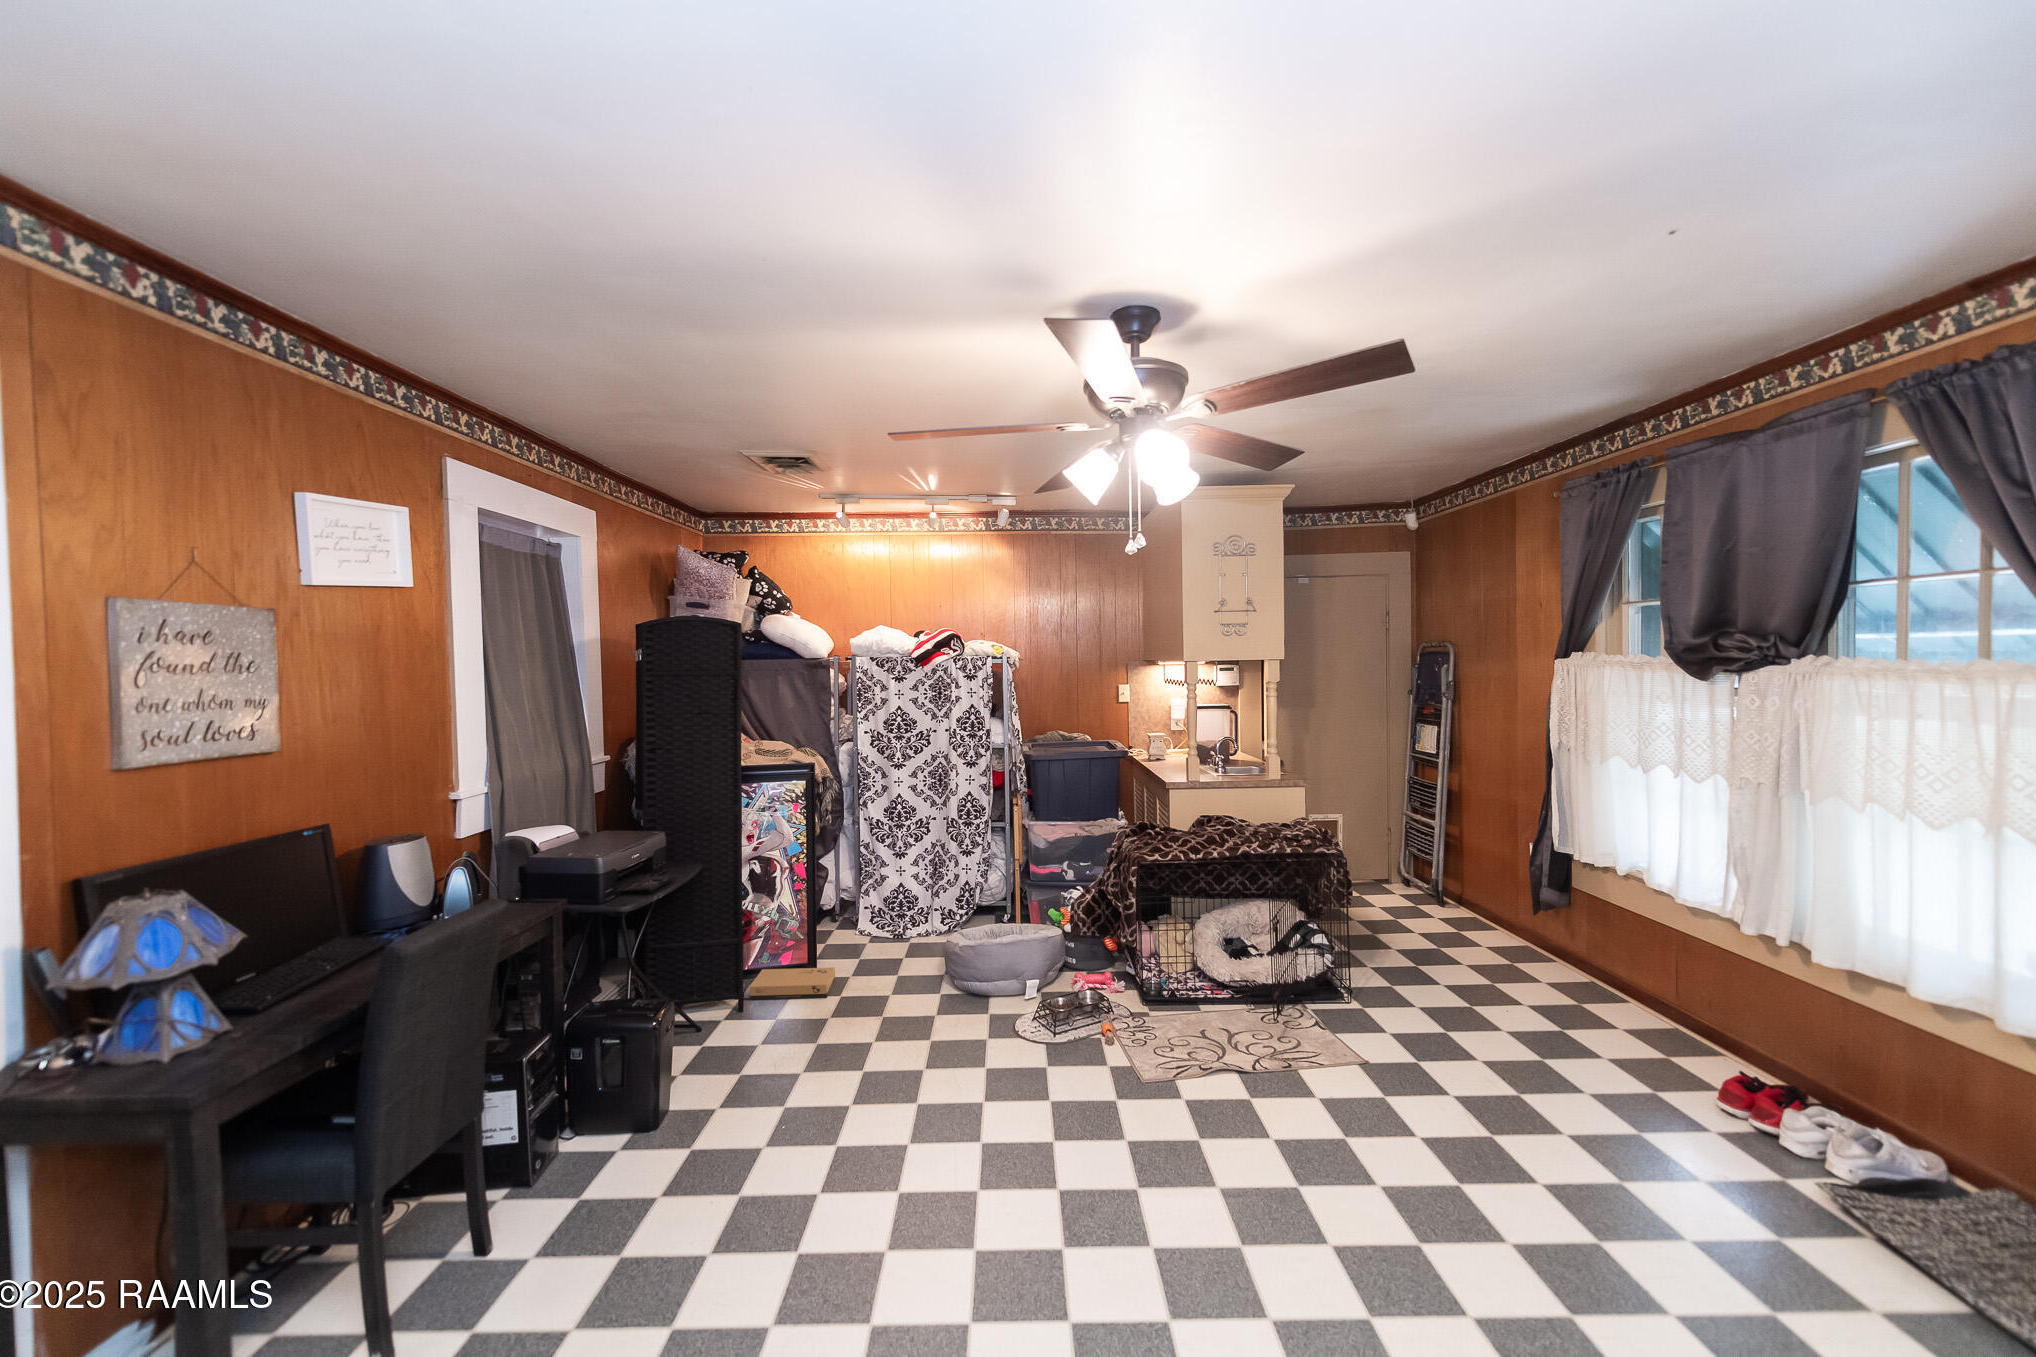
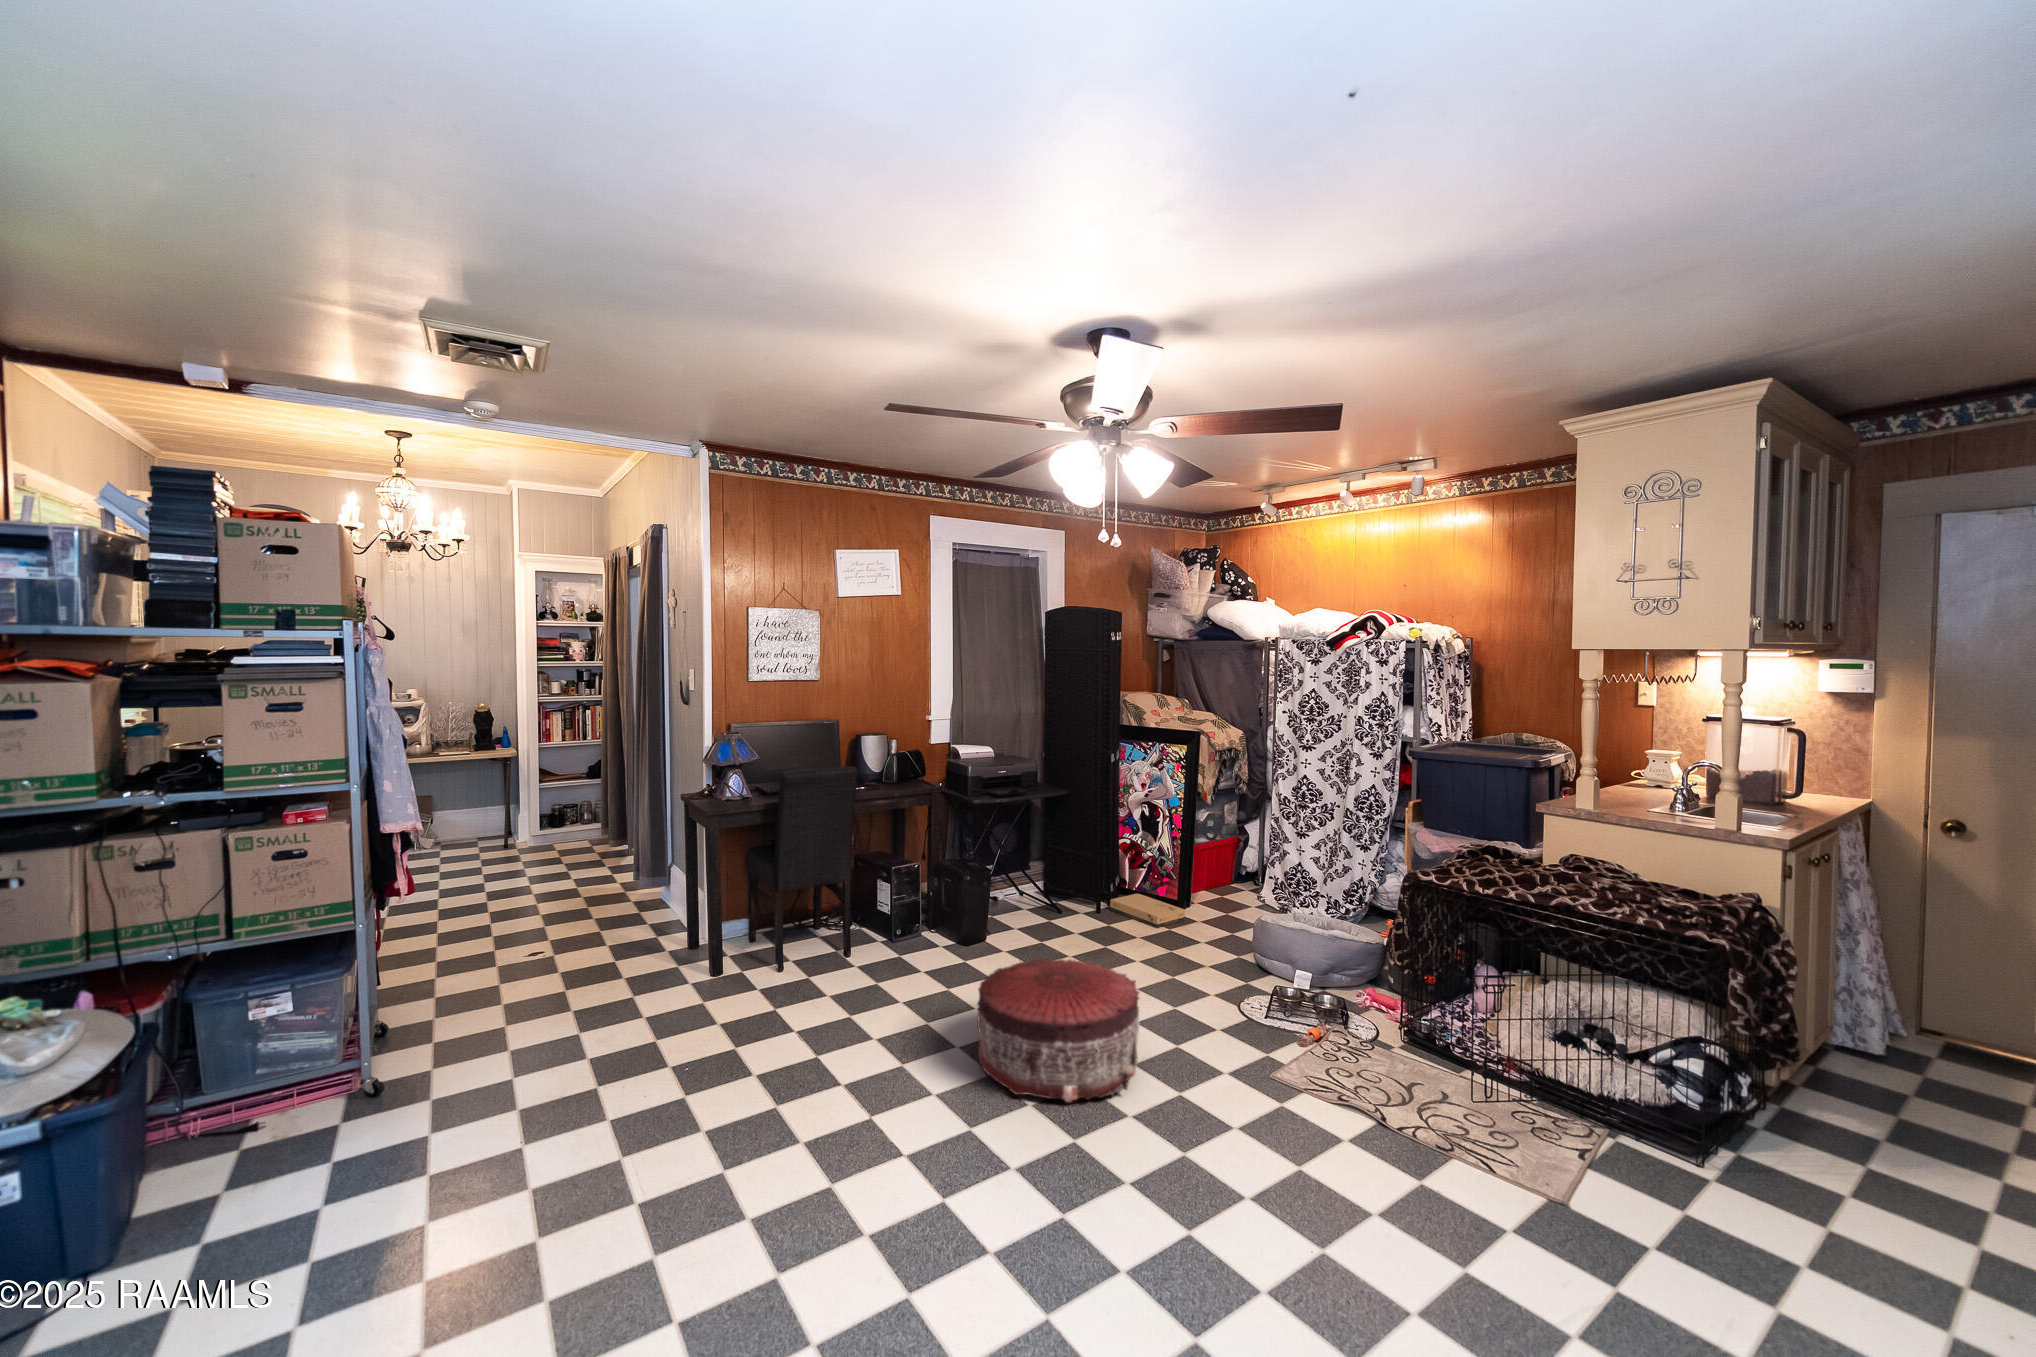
pouf: none [901,1038,1101,1221] -> present [978,959,1139,1102]

